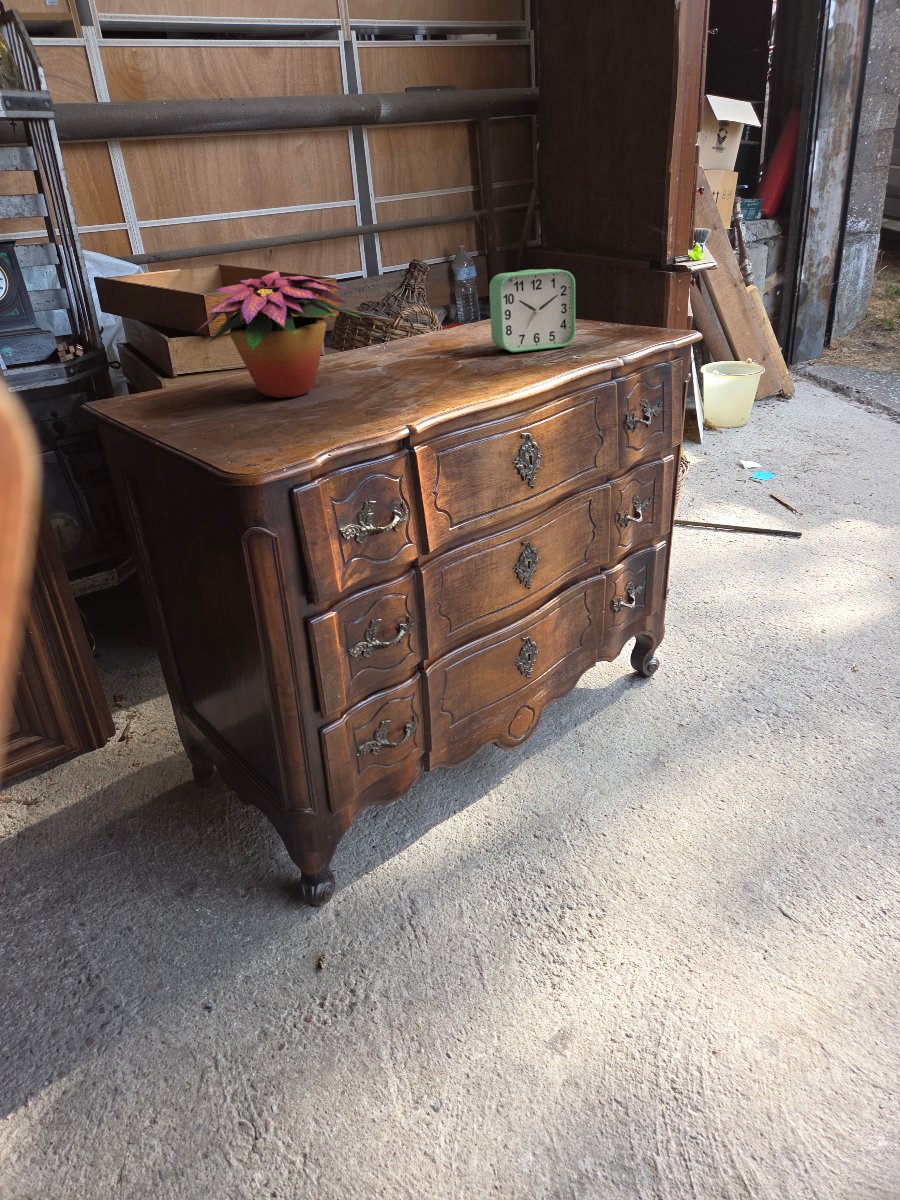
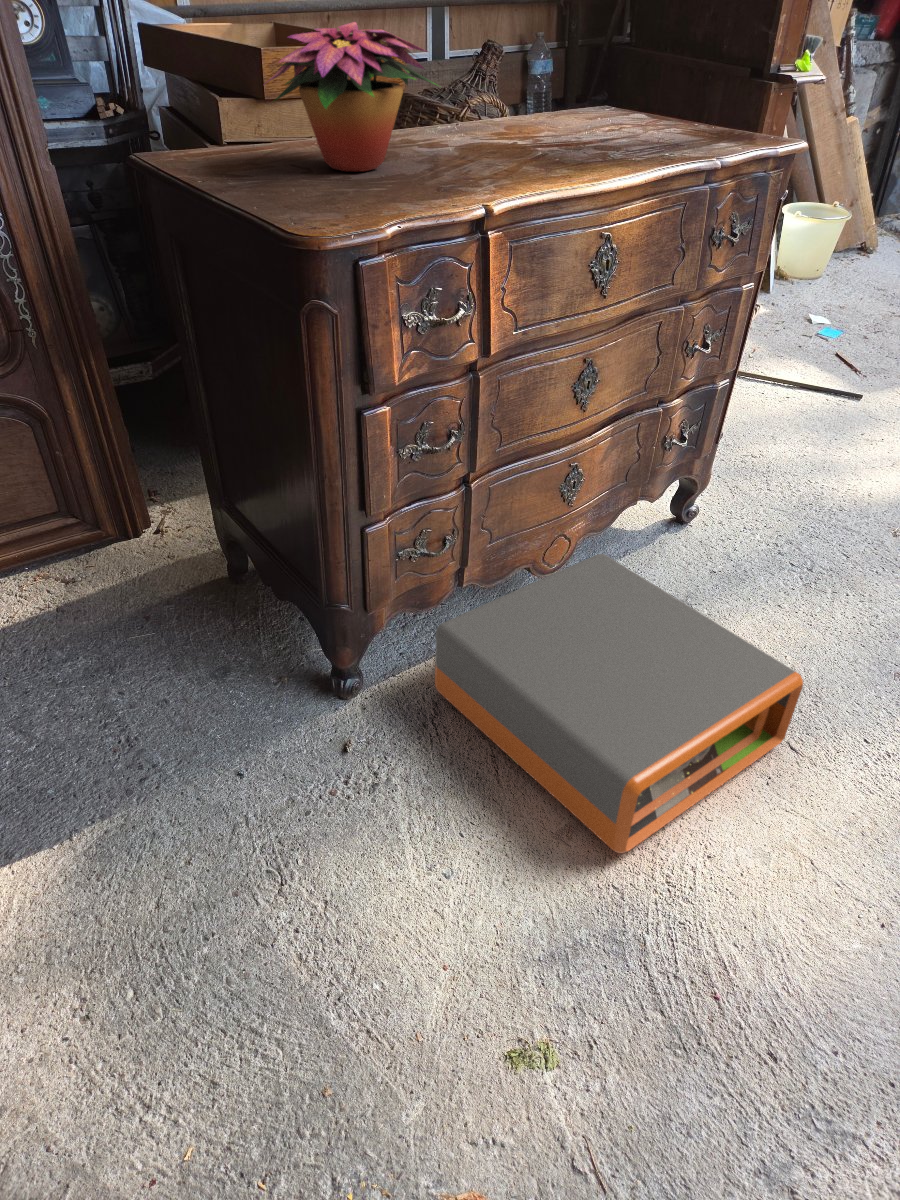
alarm clock: present [489,269,575,352] -> none [575,53,675,148]
storage box: none [405,725,782,1059] -> present [435,554,803,853]

